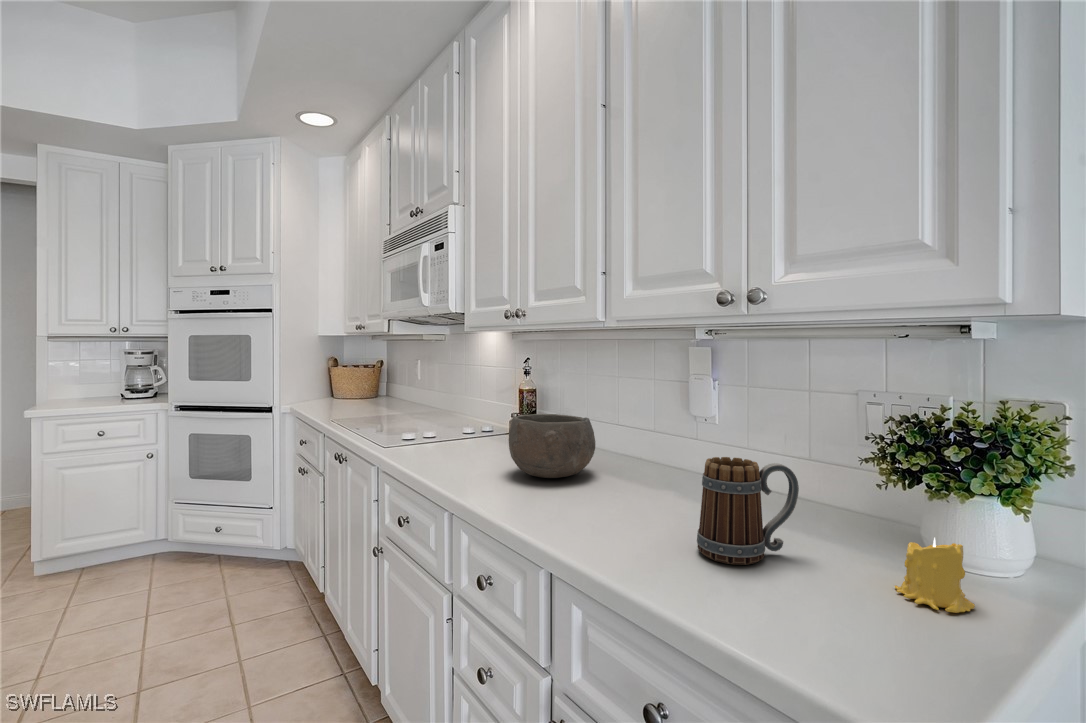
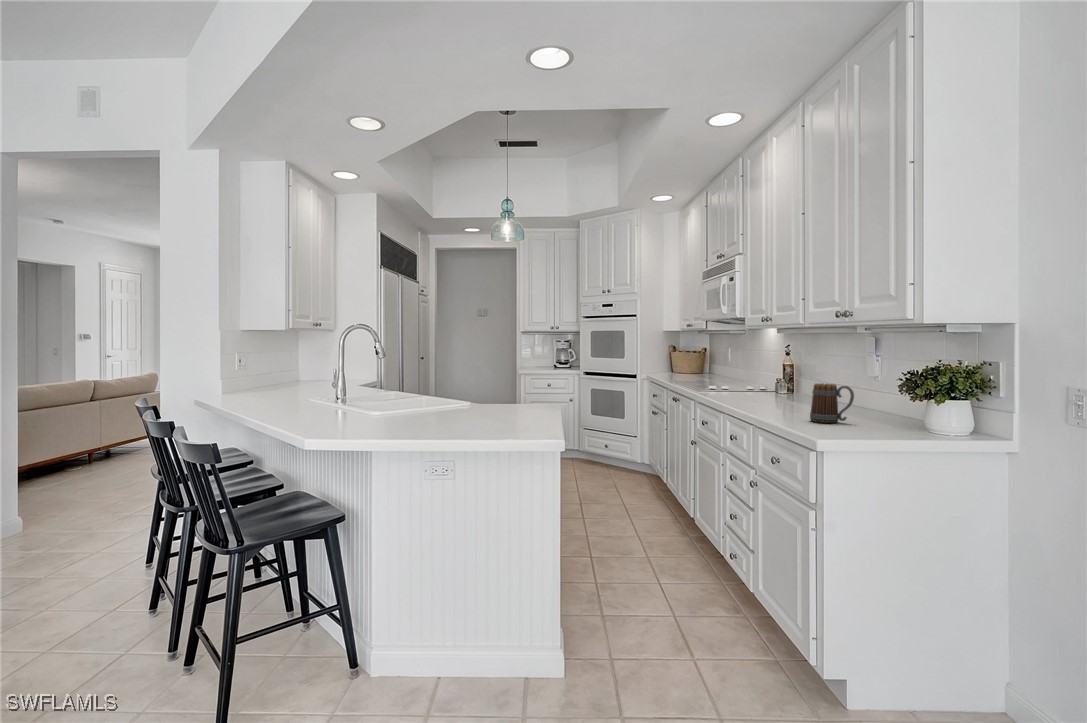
bowl: present [509,414,595,478] -> none [755,373,803,404]
candle: present [895,538,975,613] -> none [873,409,903,434]

